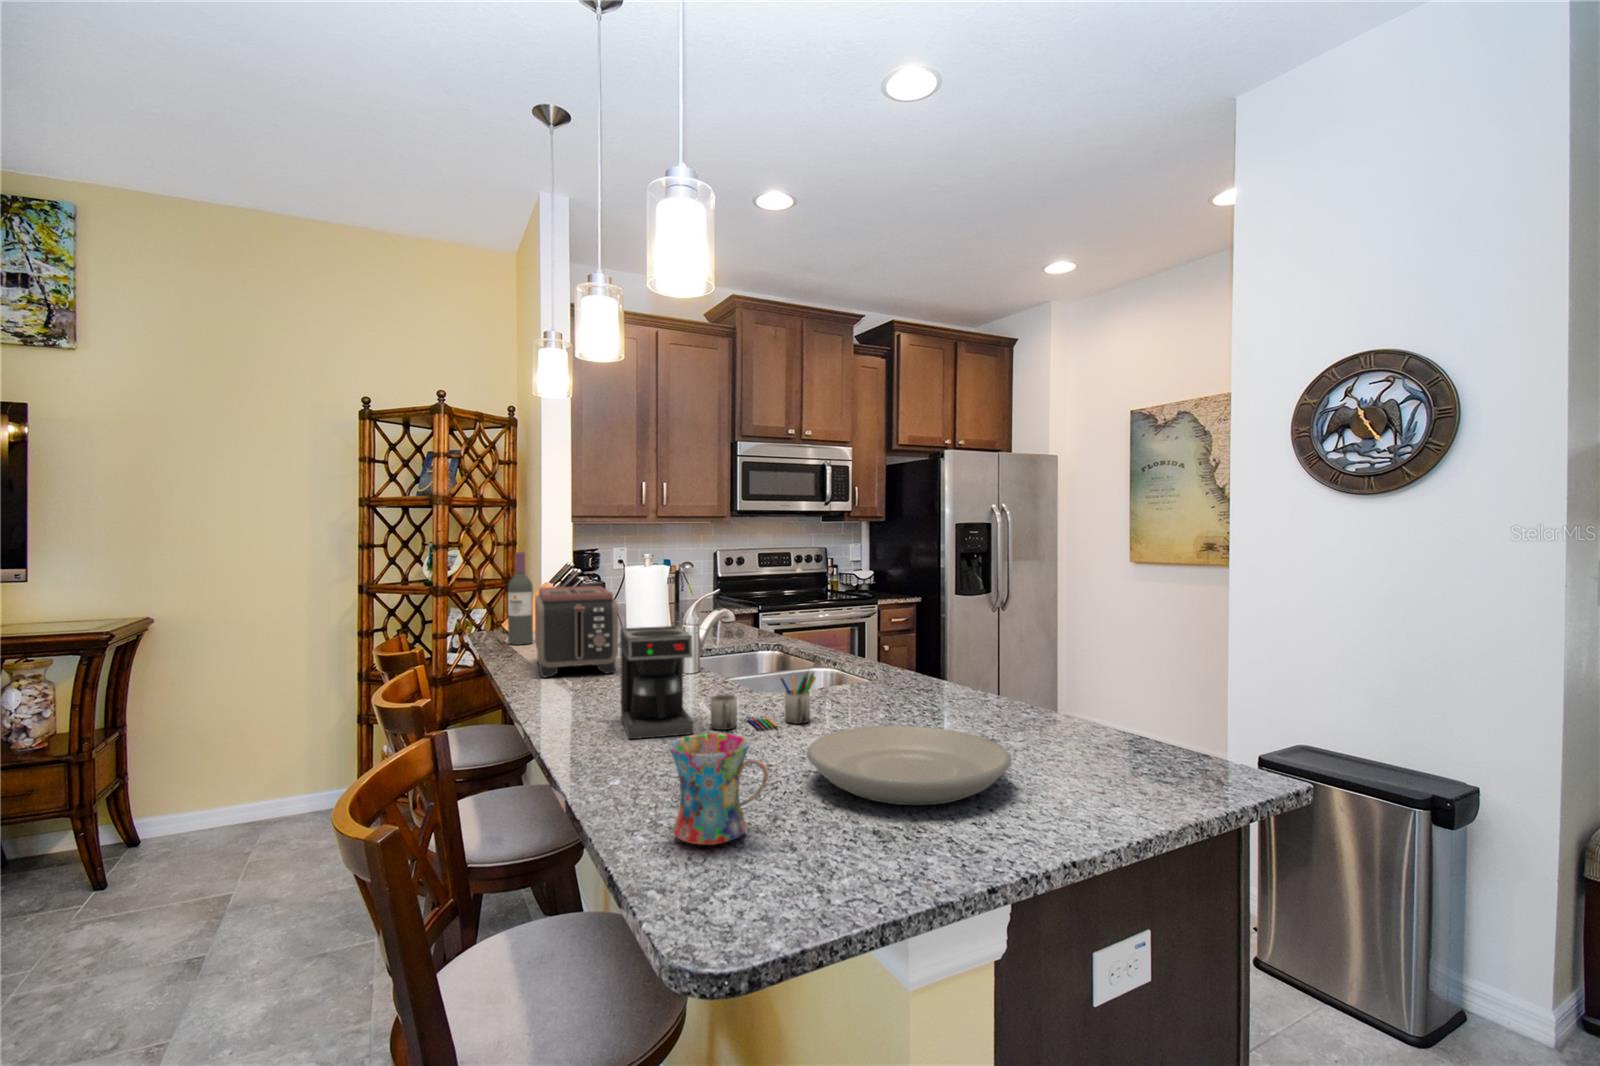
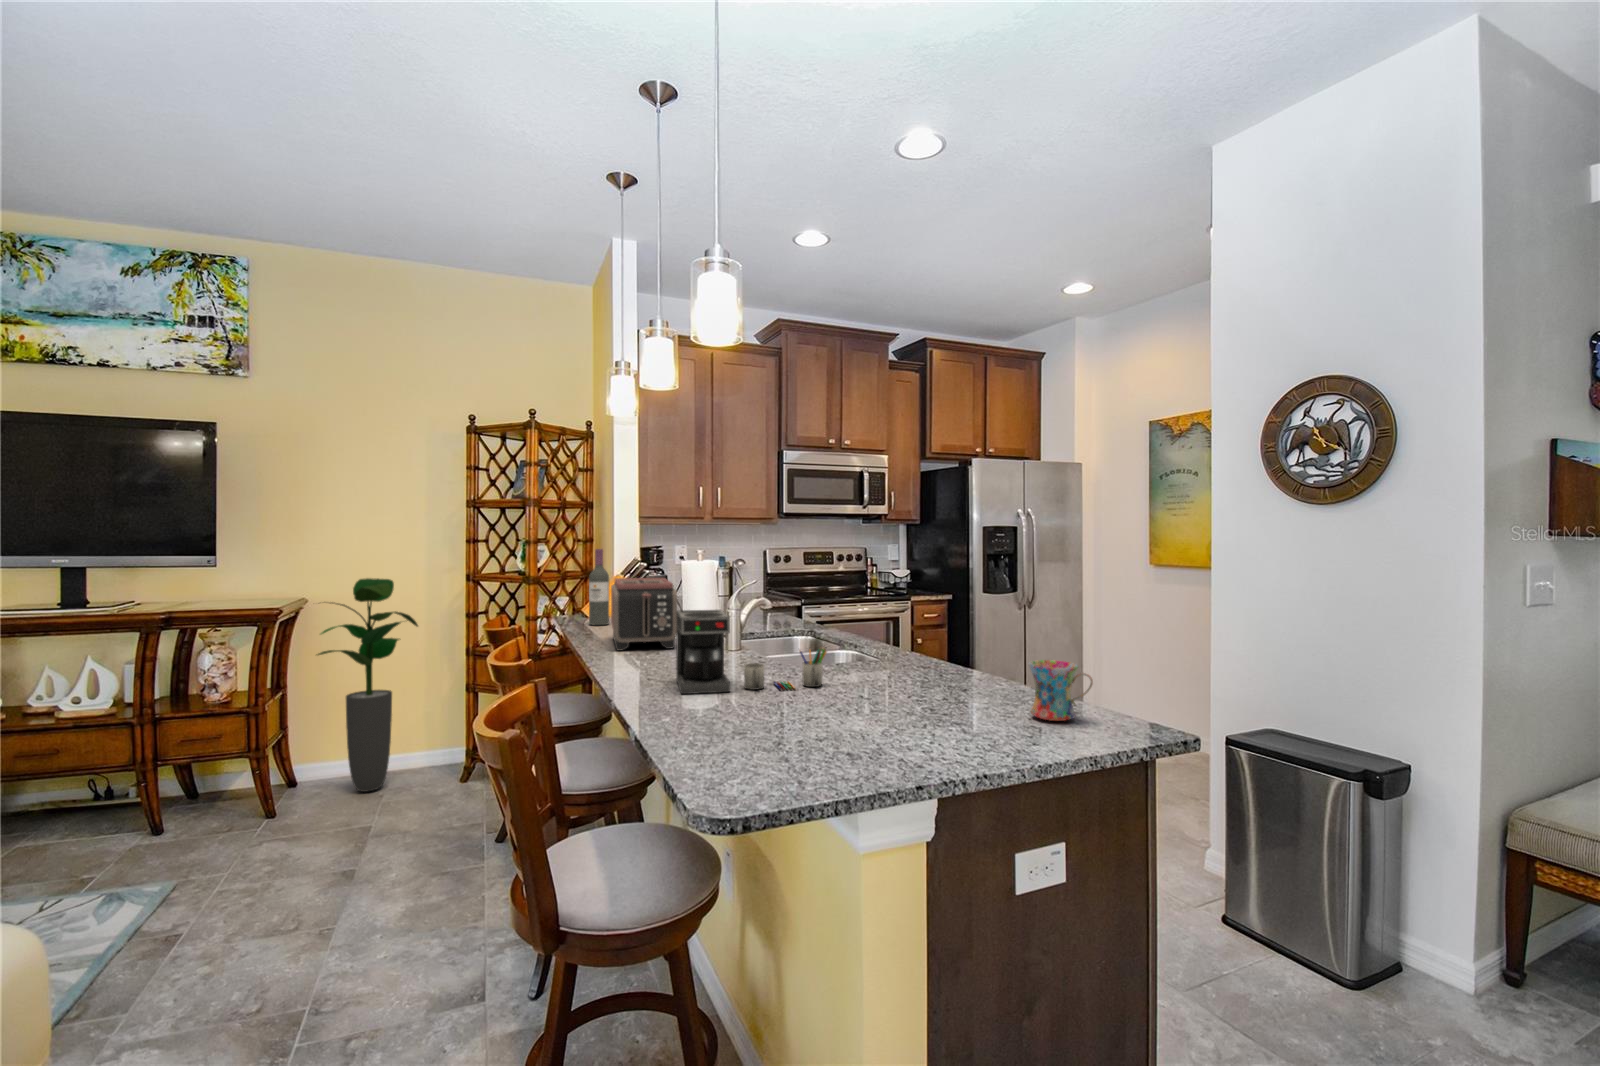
potted plant: none [161,591,300,850] -> present [318,578,418,792]
plate: present [807,726,1011,805] -> none [808,687,958,740]
mug: present [669,733,768,845] -> present [1029,660,1093,721]

